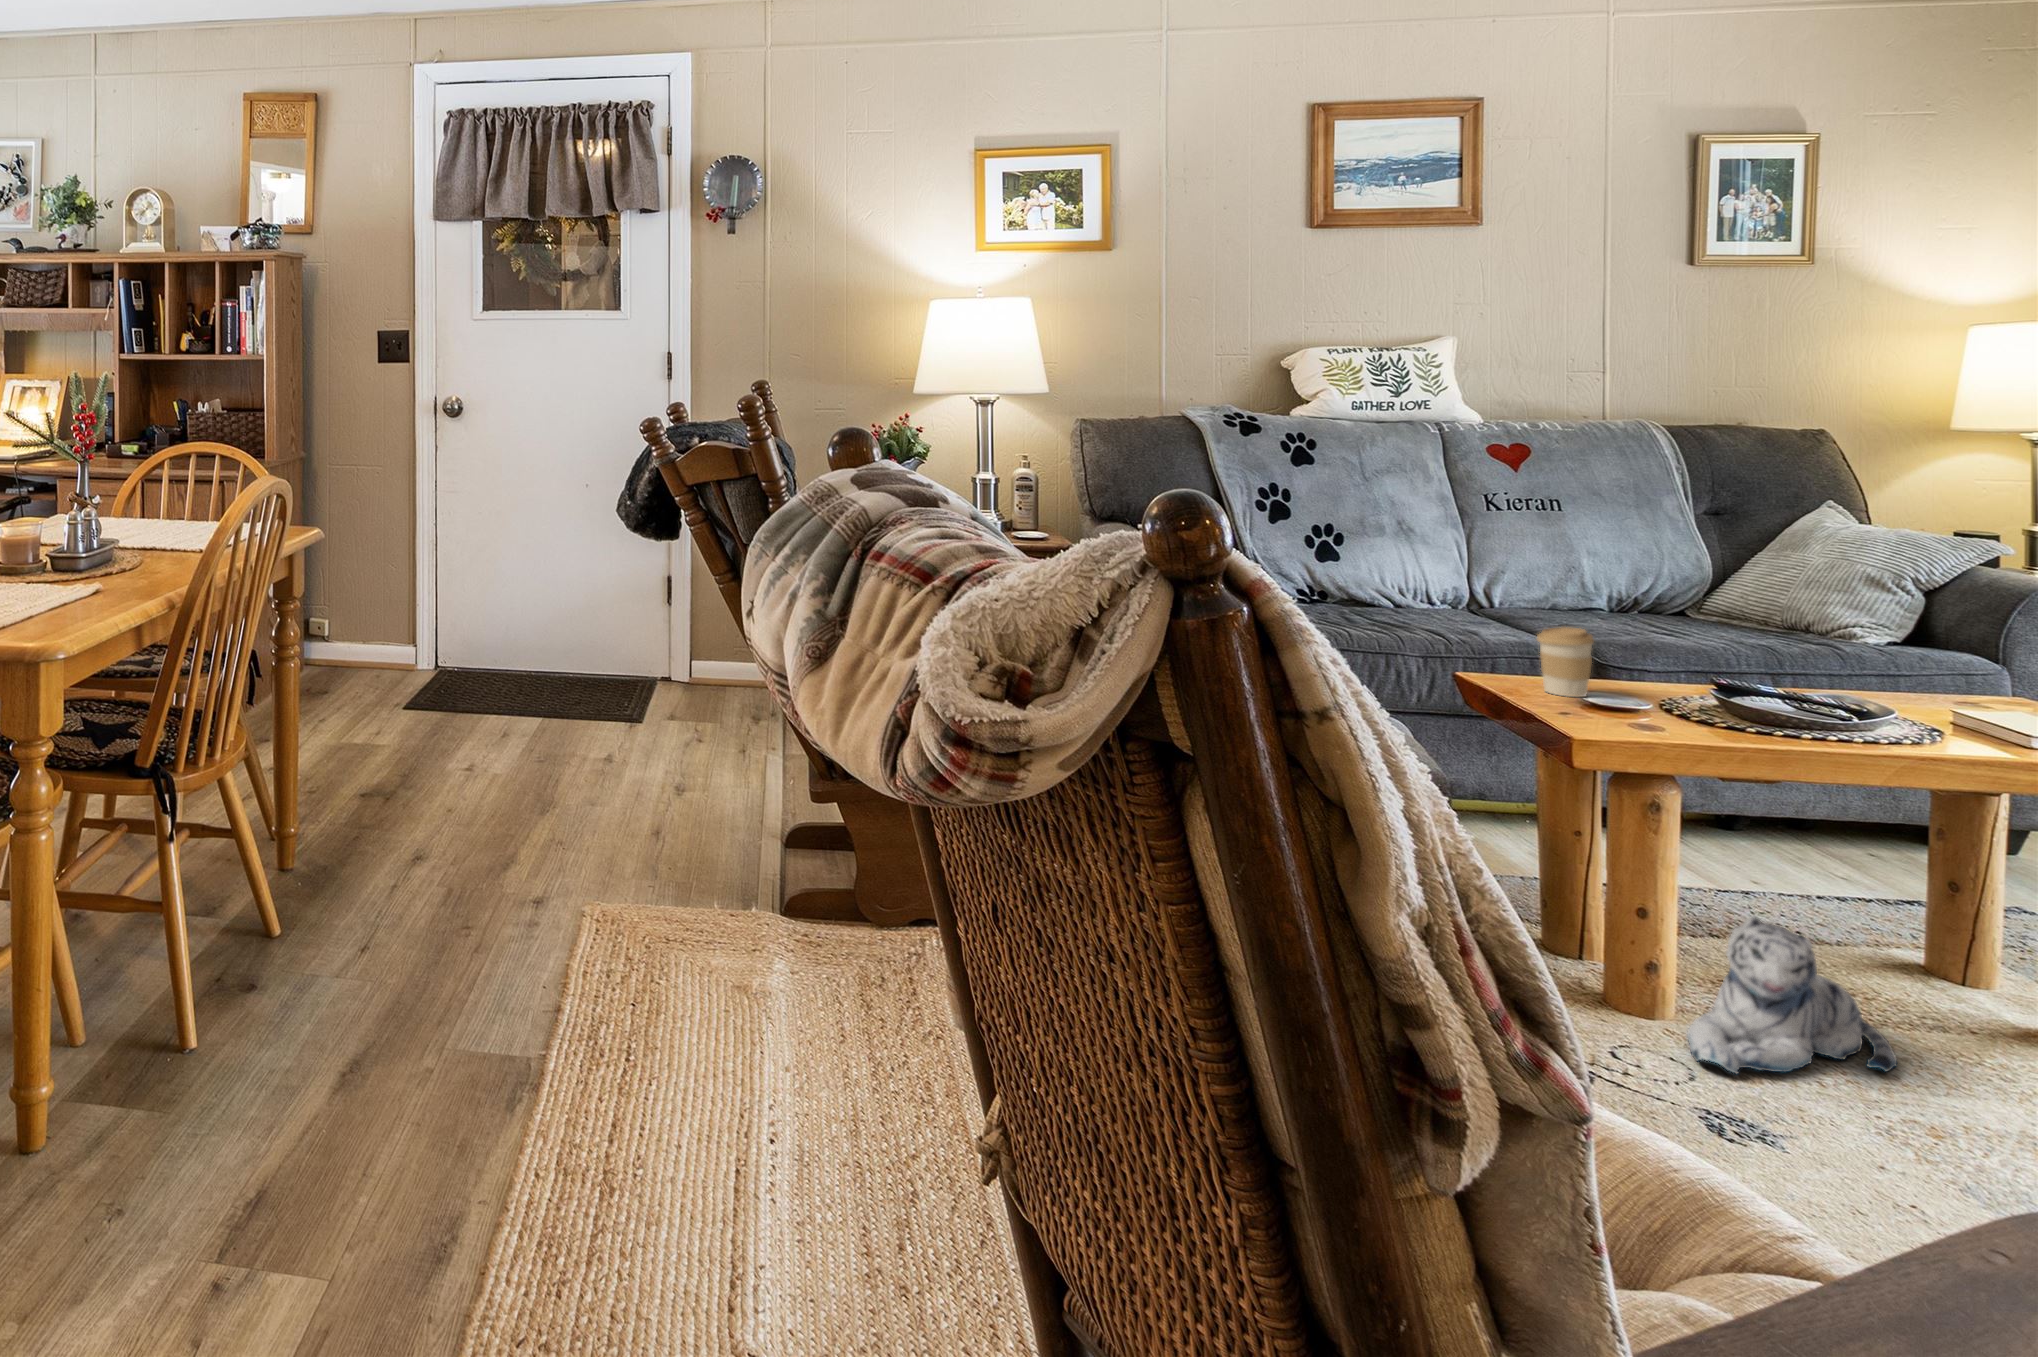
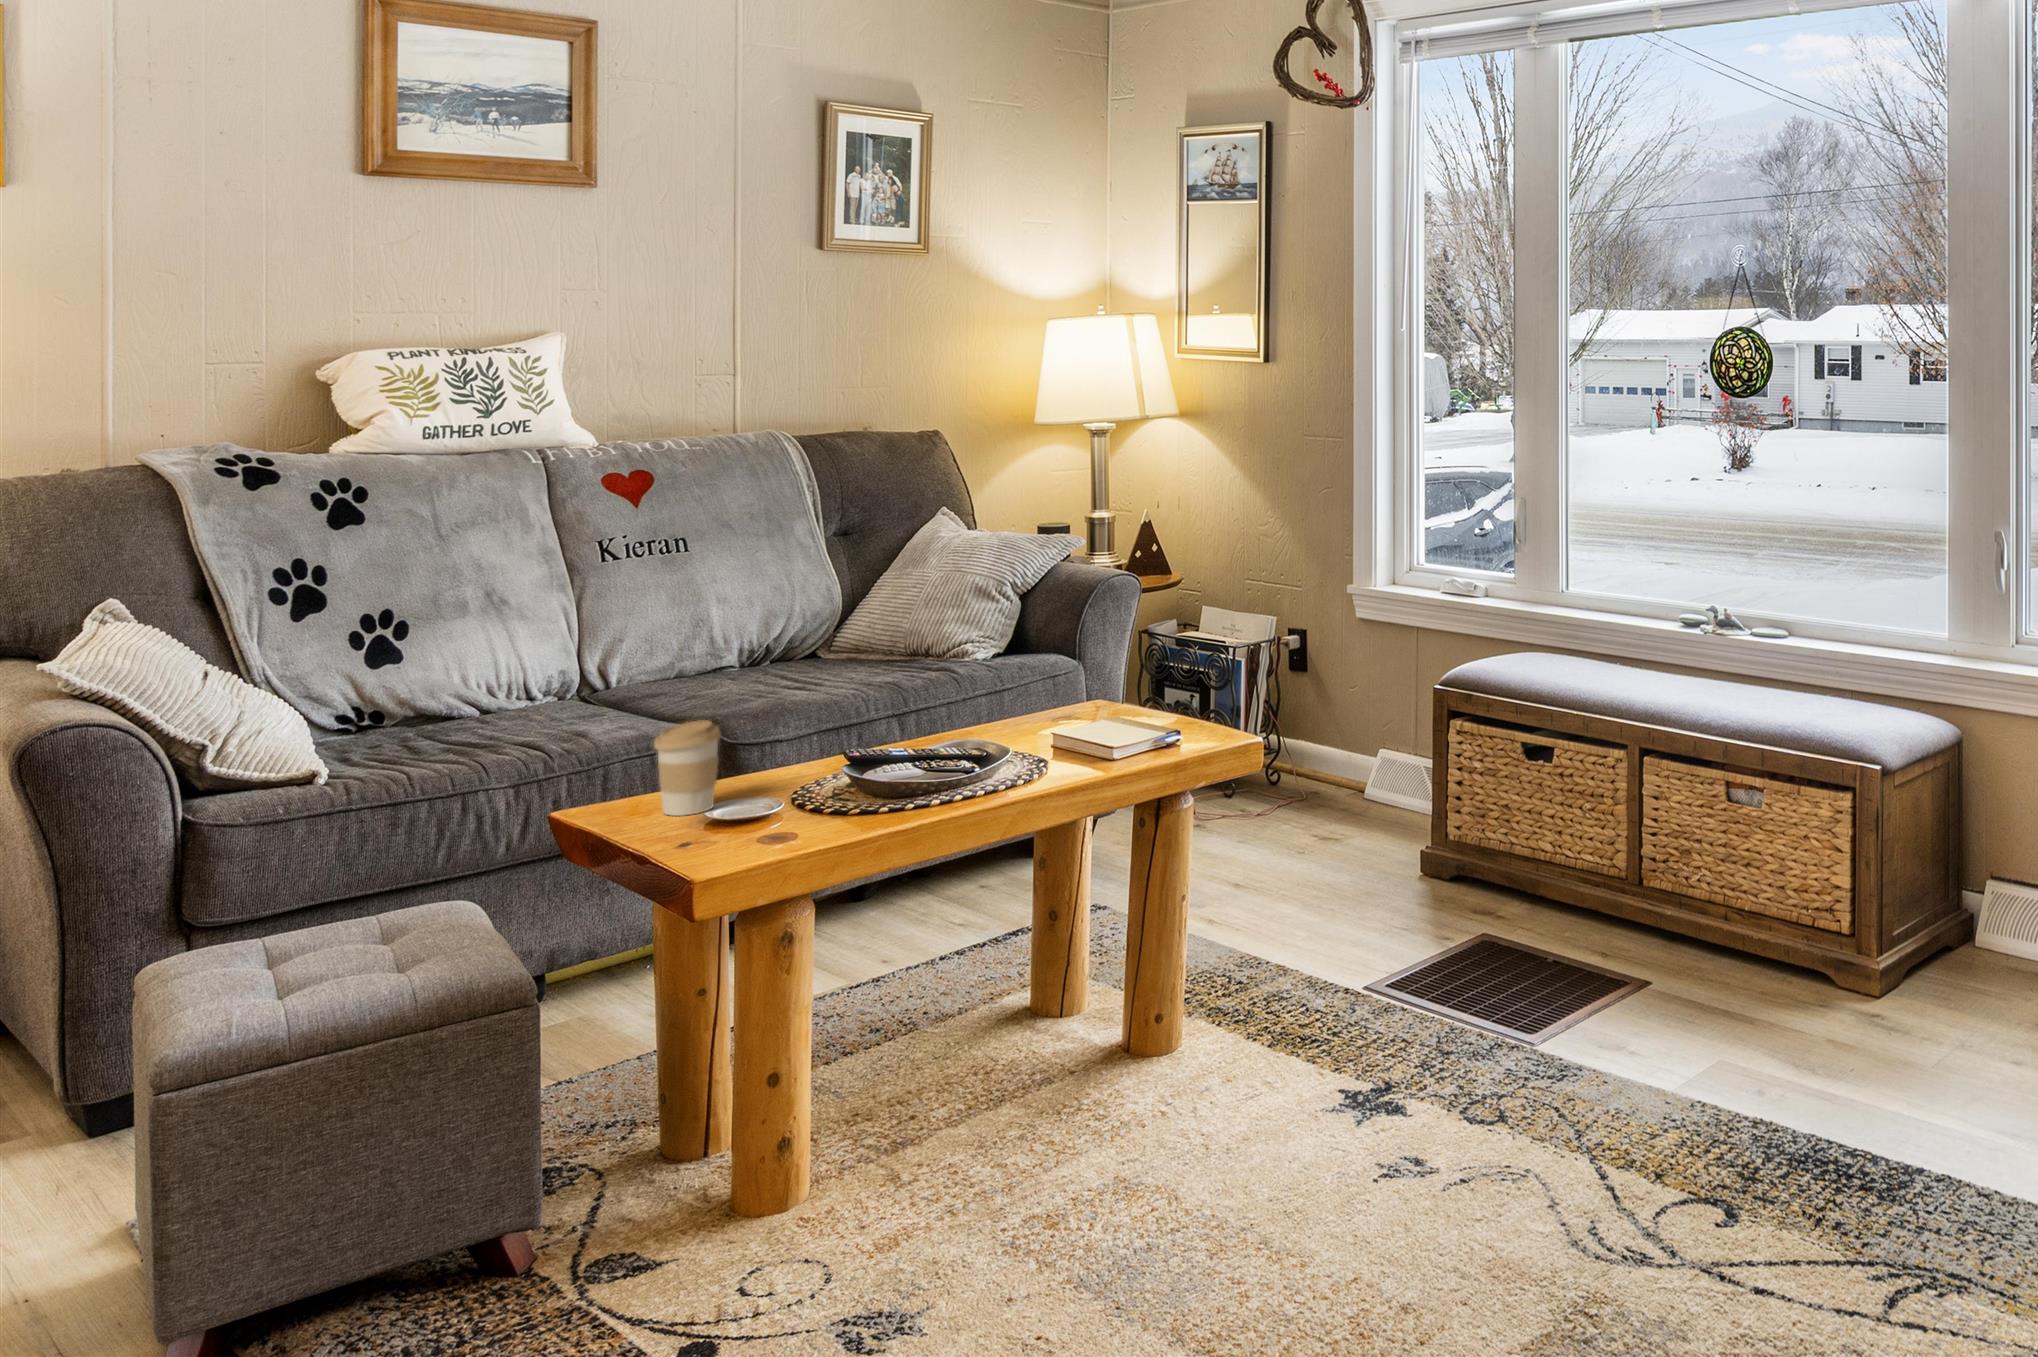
plush toy: present [1688,918,1897,1074] -> none [822,1040,1015,1254]

